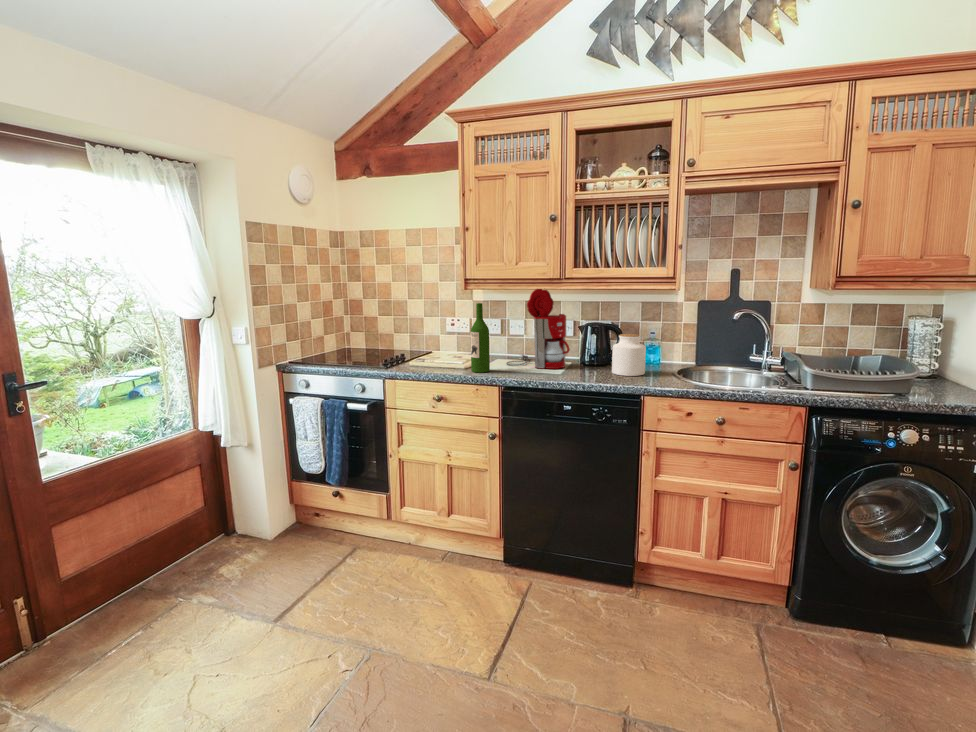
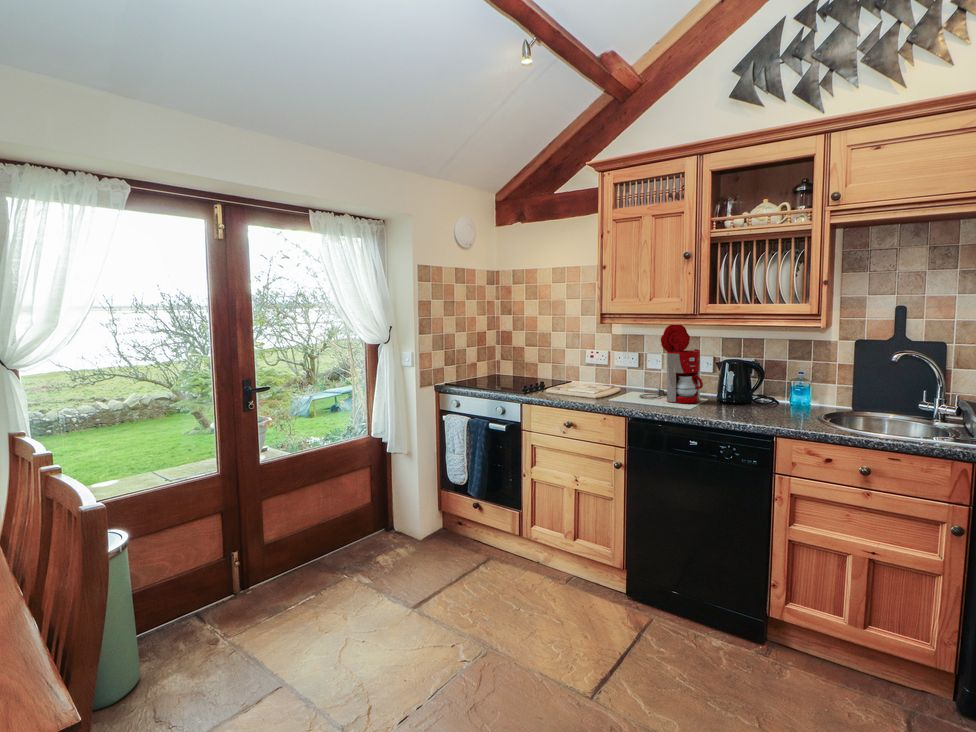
wine bottle: present [471,303,490,373] -> none [601,337,620,403]
jar: present [612,334,646,376] -> none [745,371,783,414]

